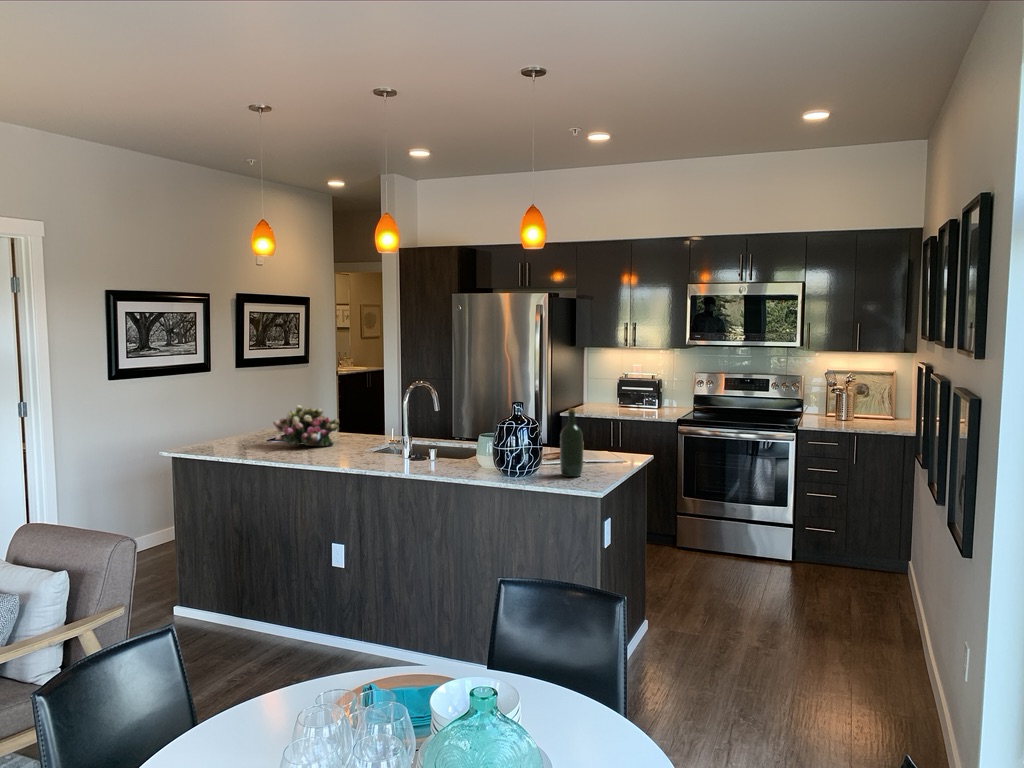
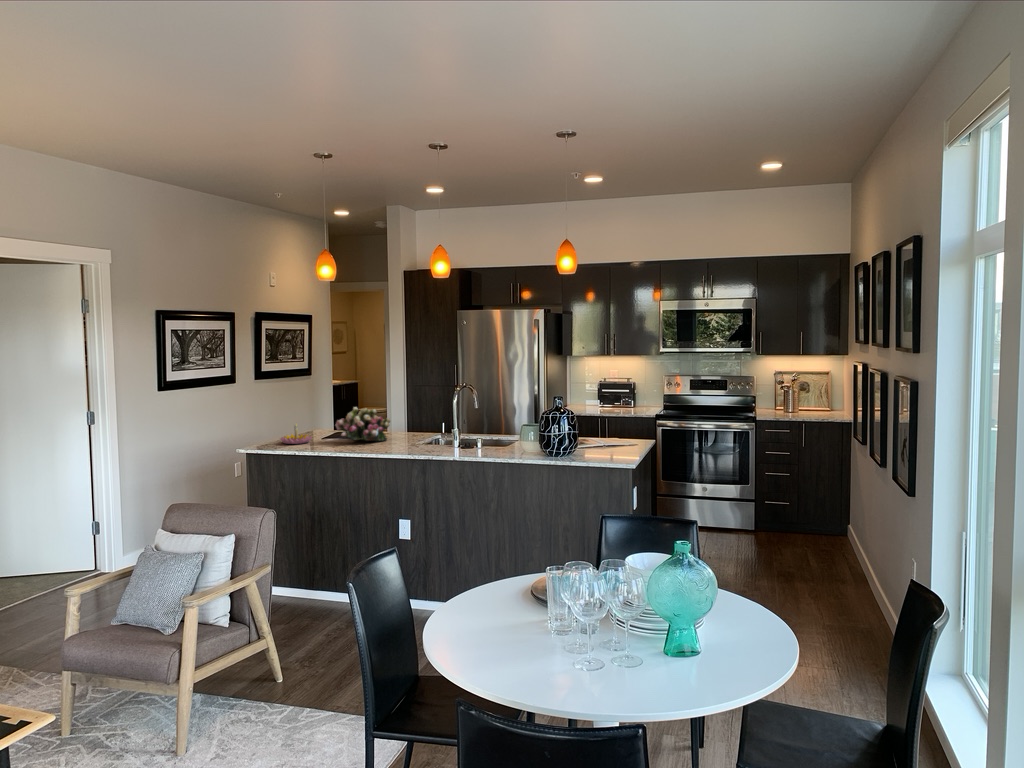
wine bottle: present [560,408,583,477] -> none [594,401,613,456]
candle holder: none [211,421,250,447] -> present [280,424,312,444]

